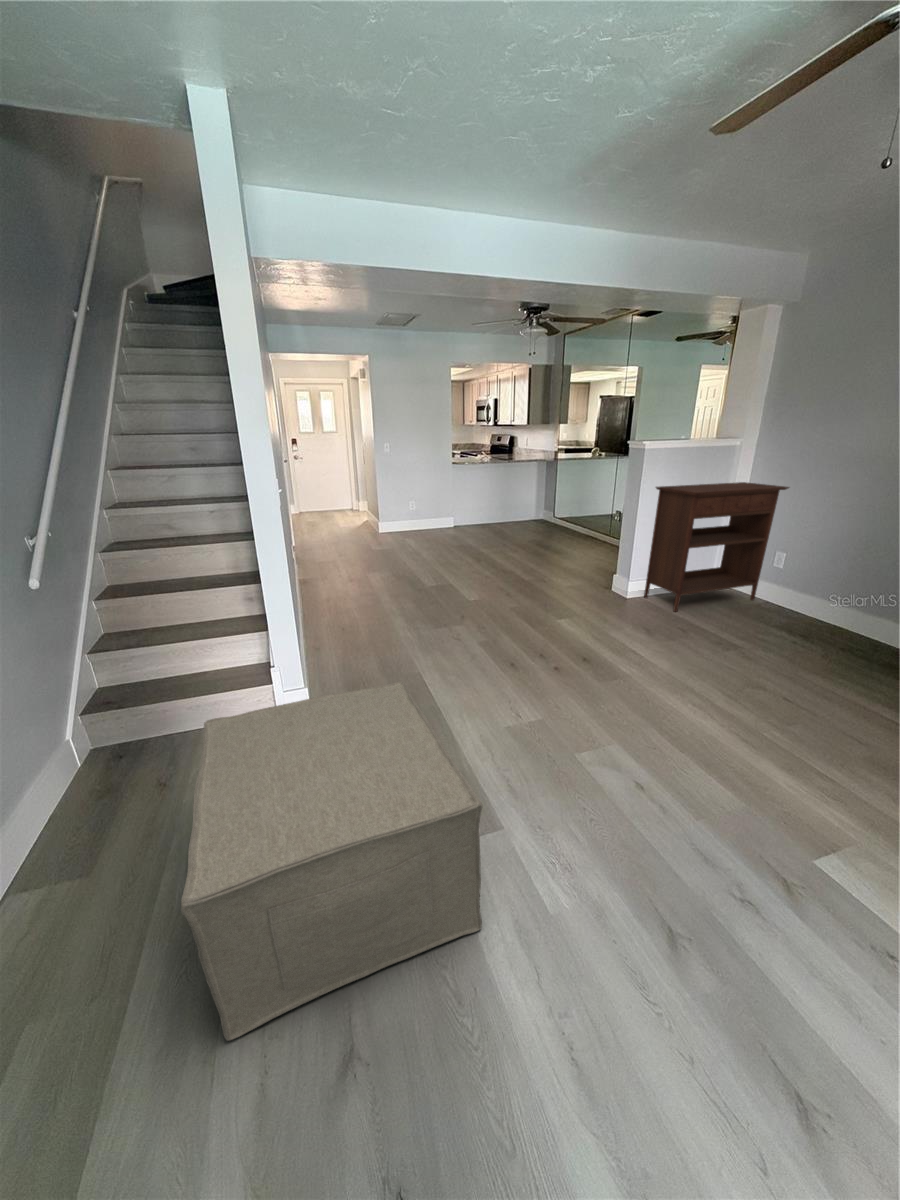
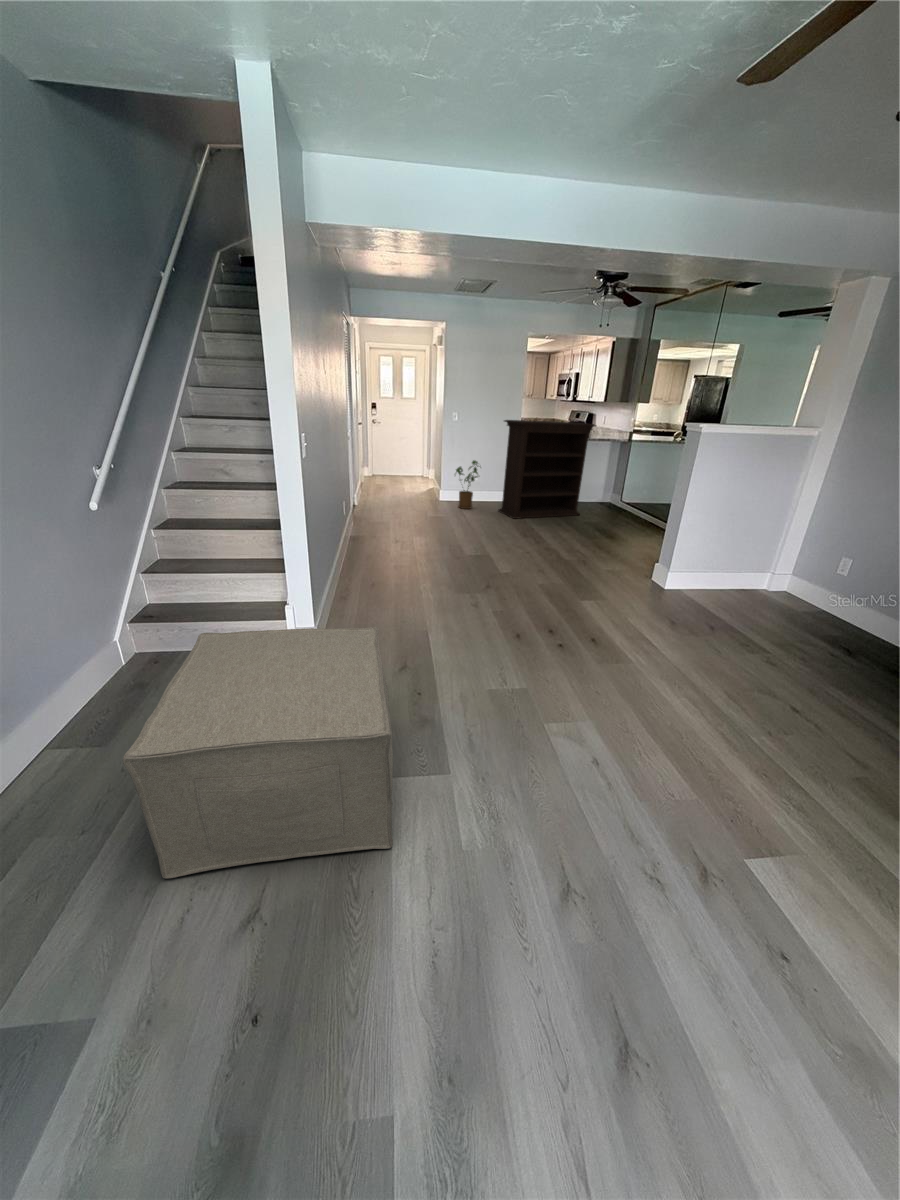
bookshelf: none [437,446,526,543] -> present [498,420,596,519]
console table: present [644,482,789,612] -> none [684,475,872,611]
house plant: none [393,489,420,539] -> present [456,460,478,509]

